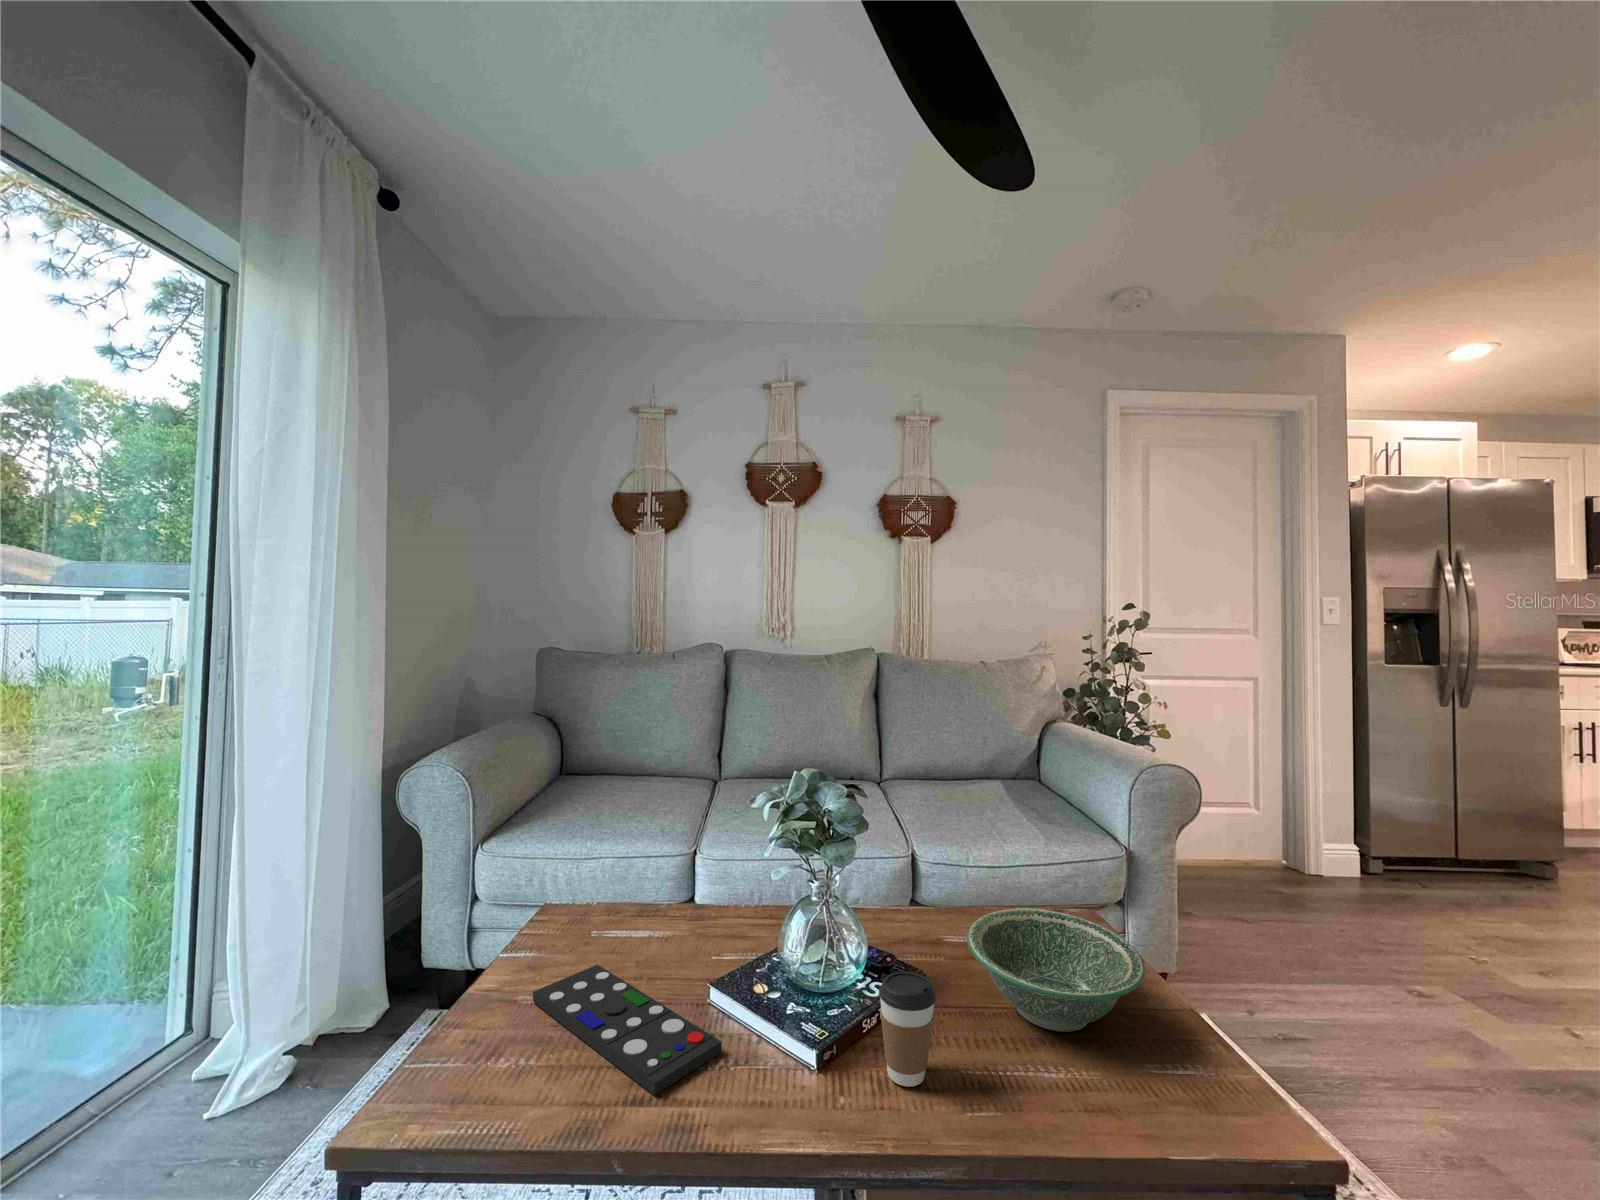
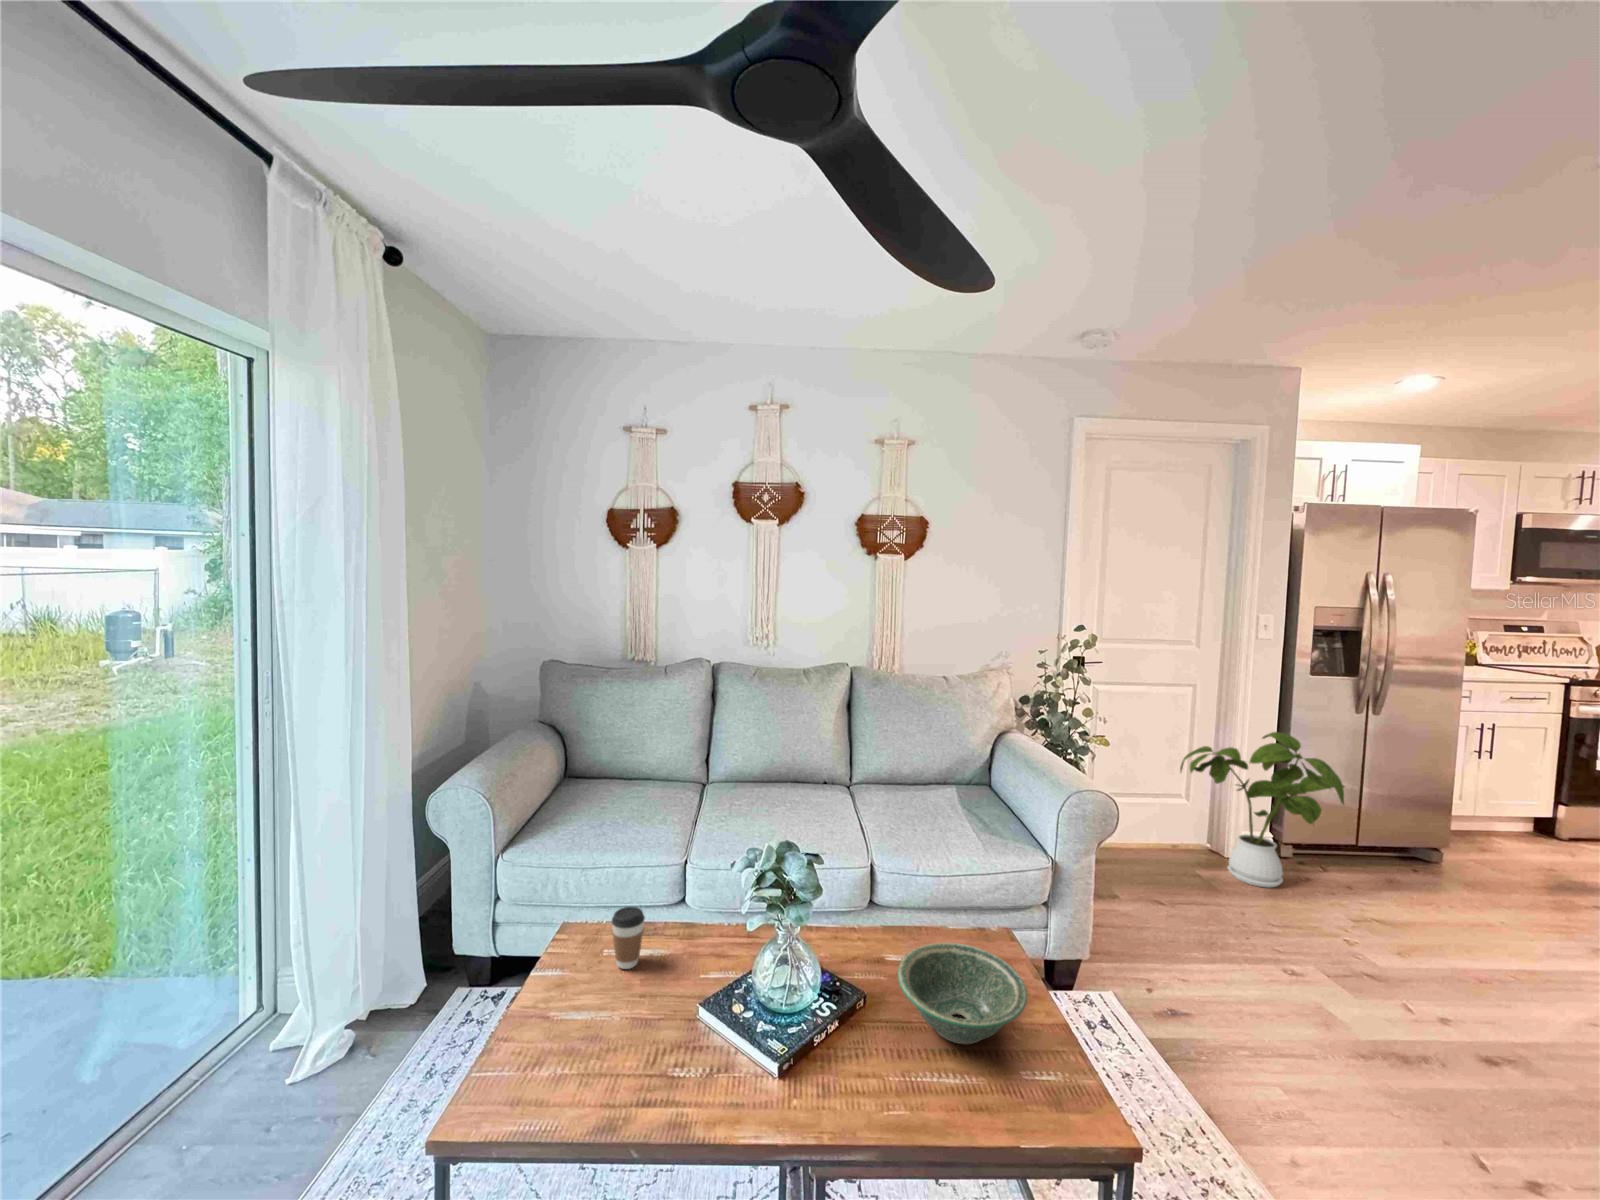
house plant: none [1248,719,1453,902] -> present [1180,732,1344,888]
remote control: present [533,965,722,1095] -> none [562,984,708,1098]
coffee cup: present [879,972,935,1087] -> present [612,907,645,969]

